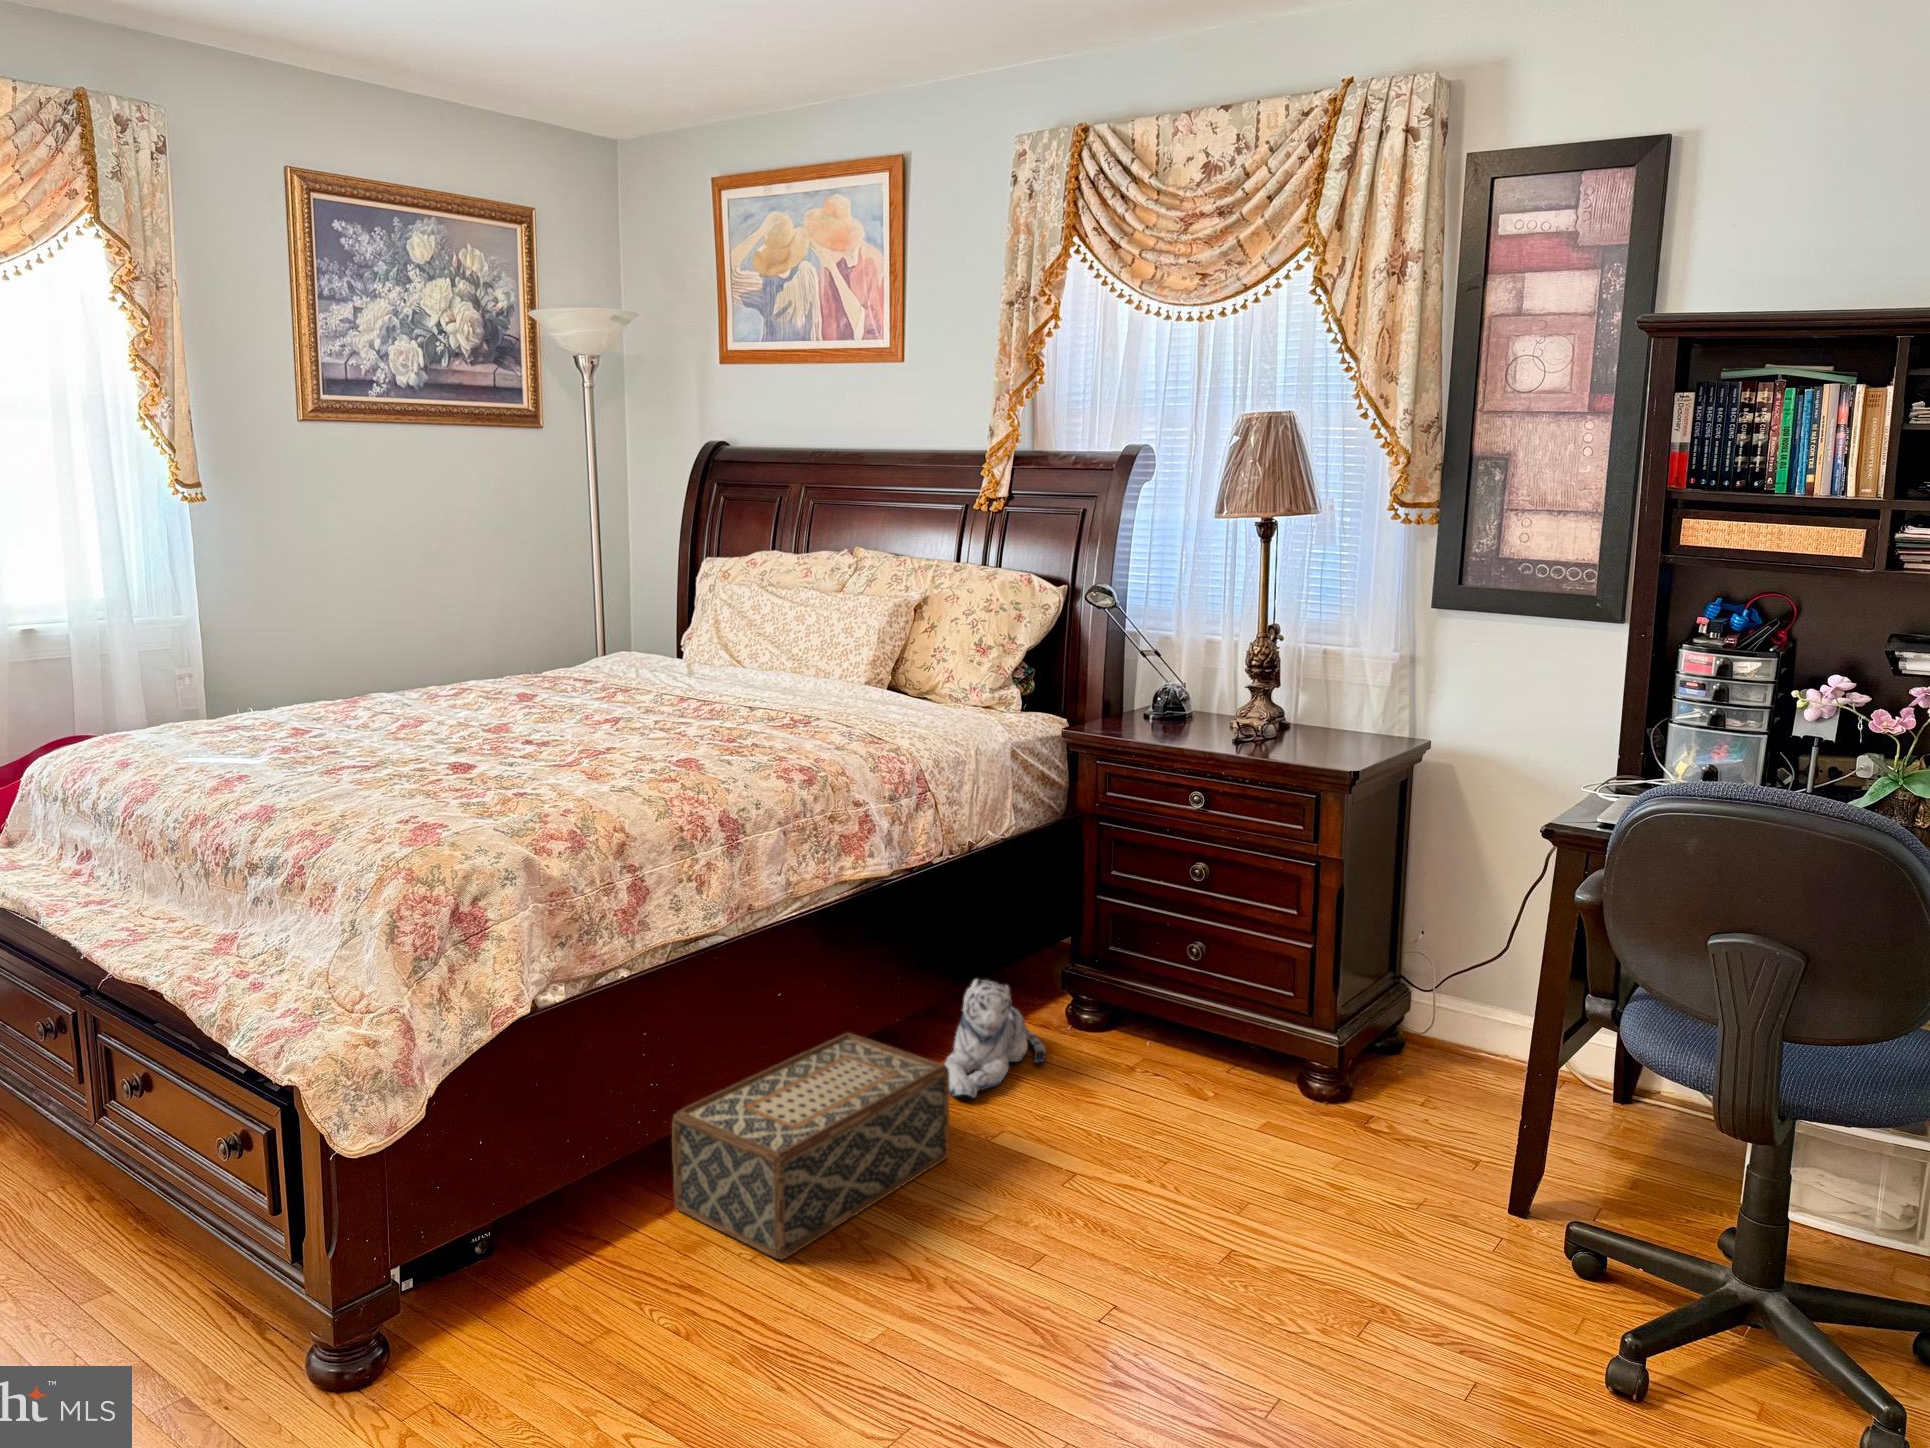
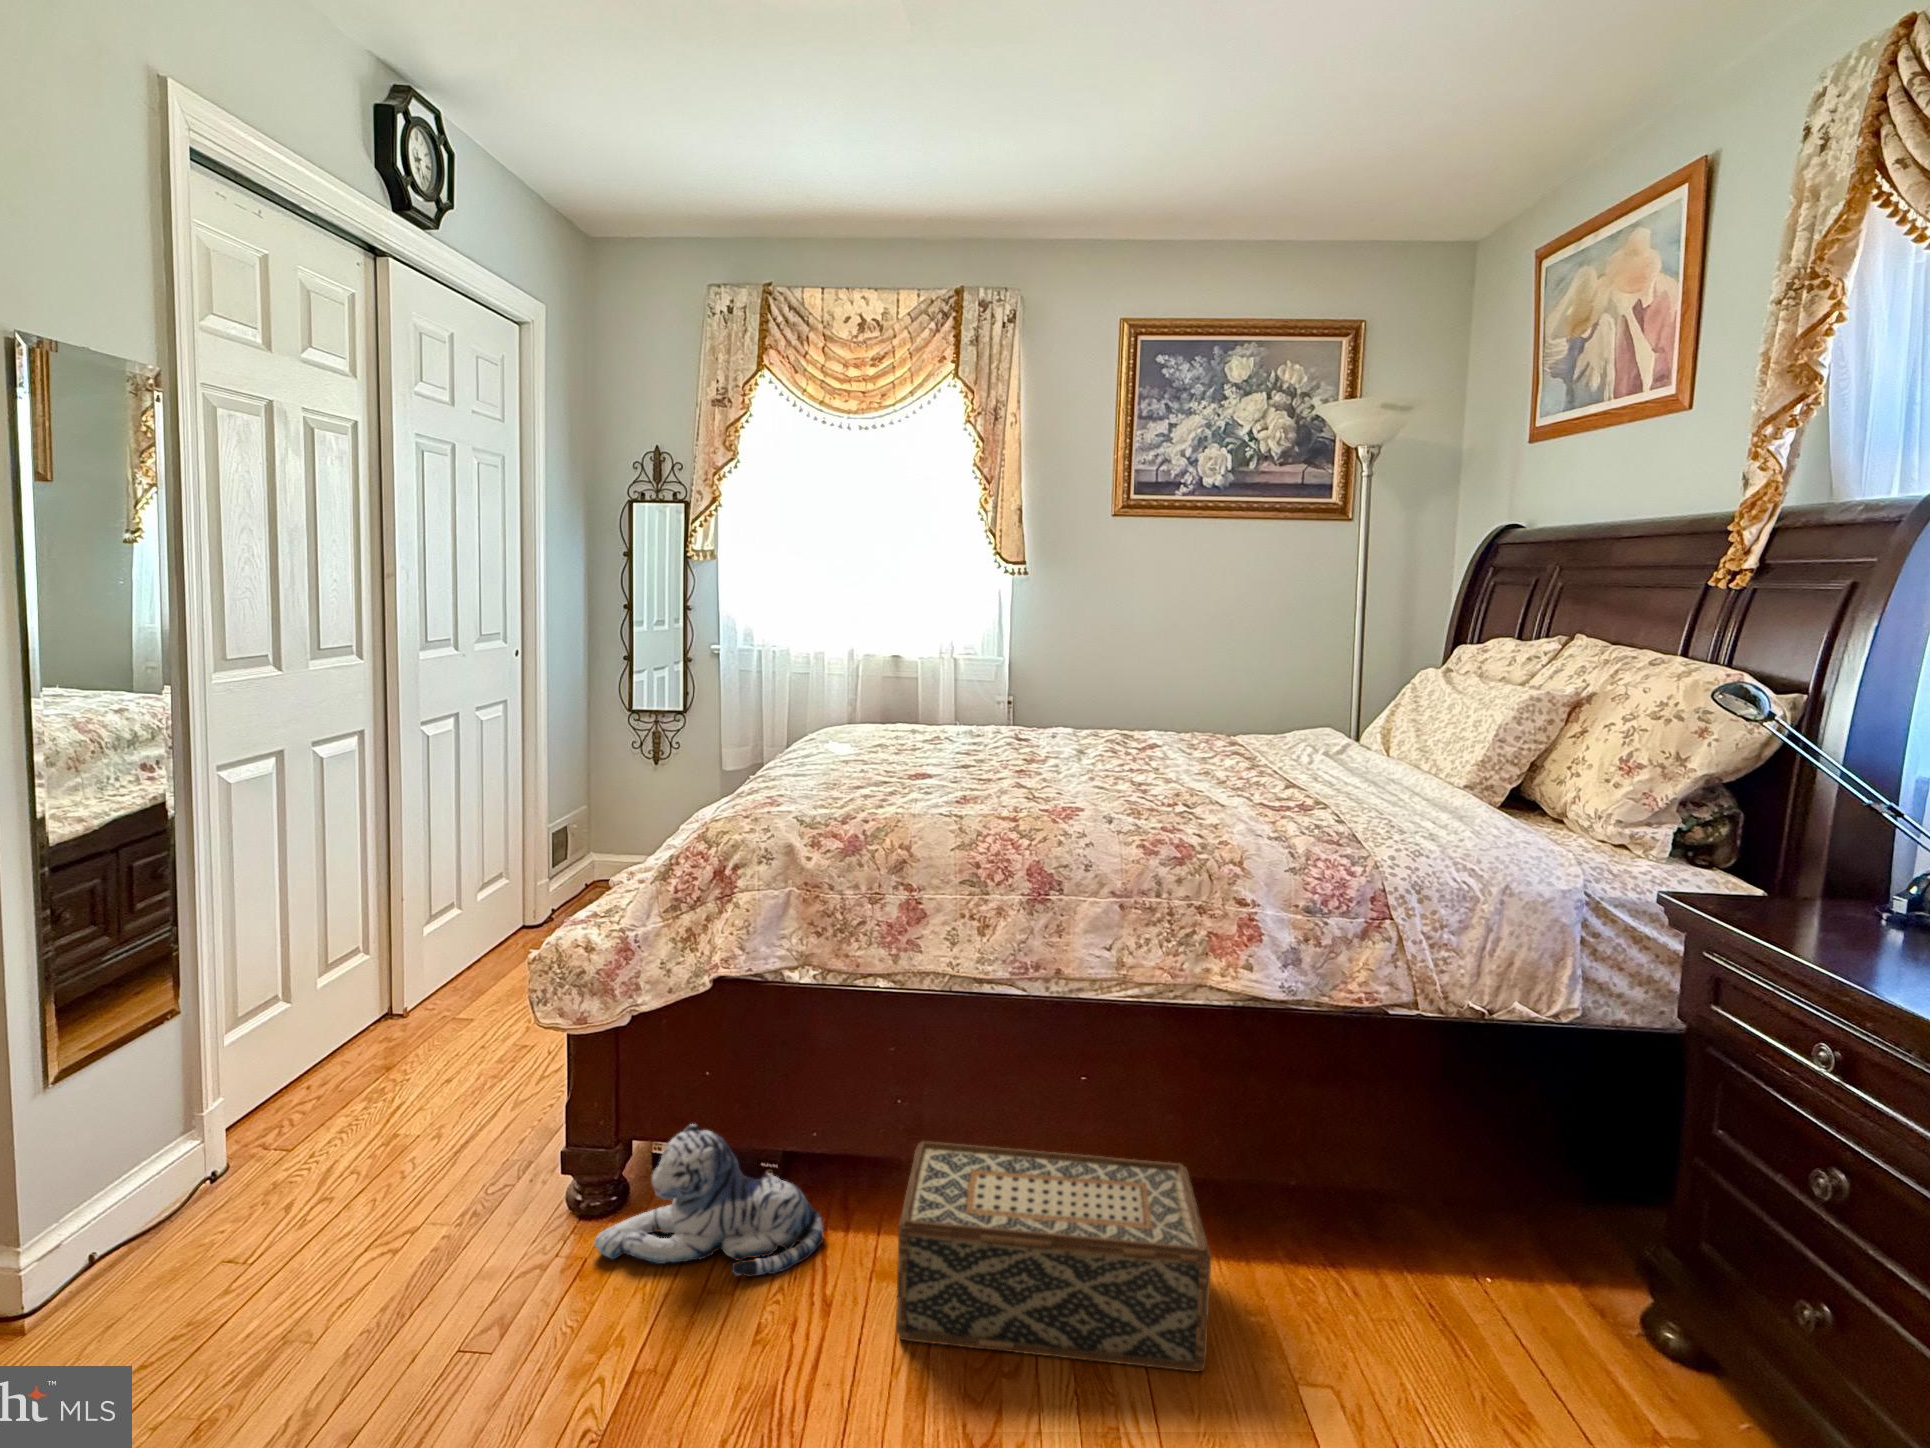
plush toy: present [945,979,1046,1098] -> present [594,1124,824,1277]

